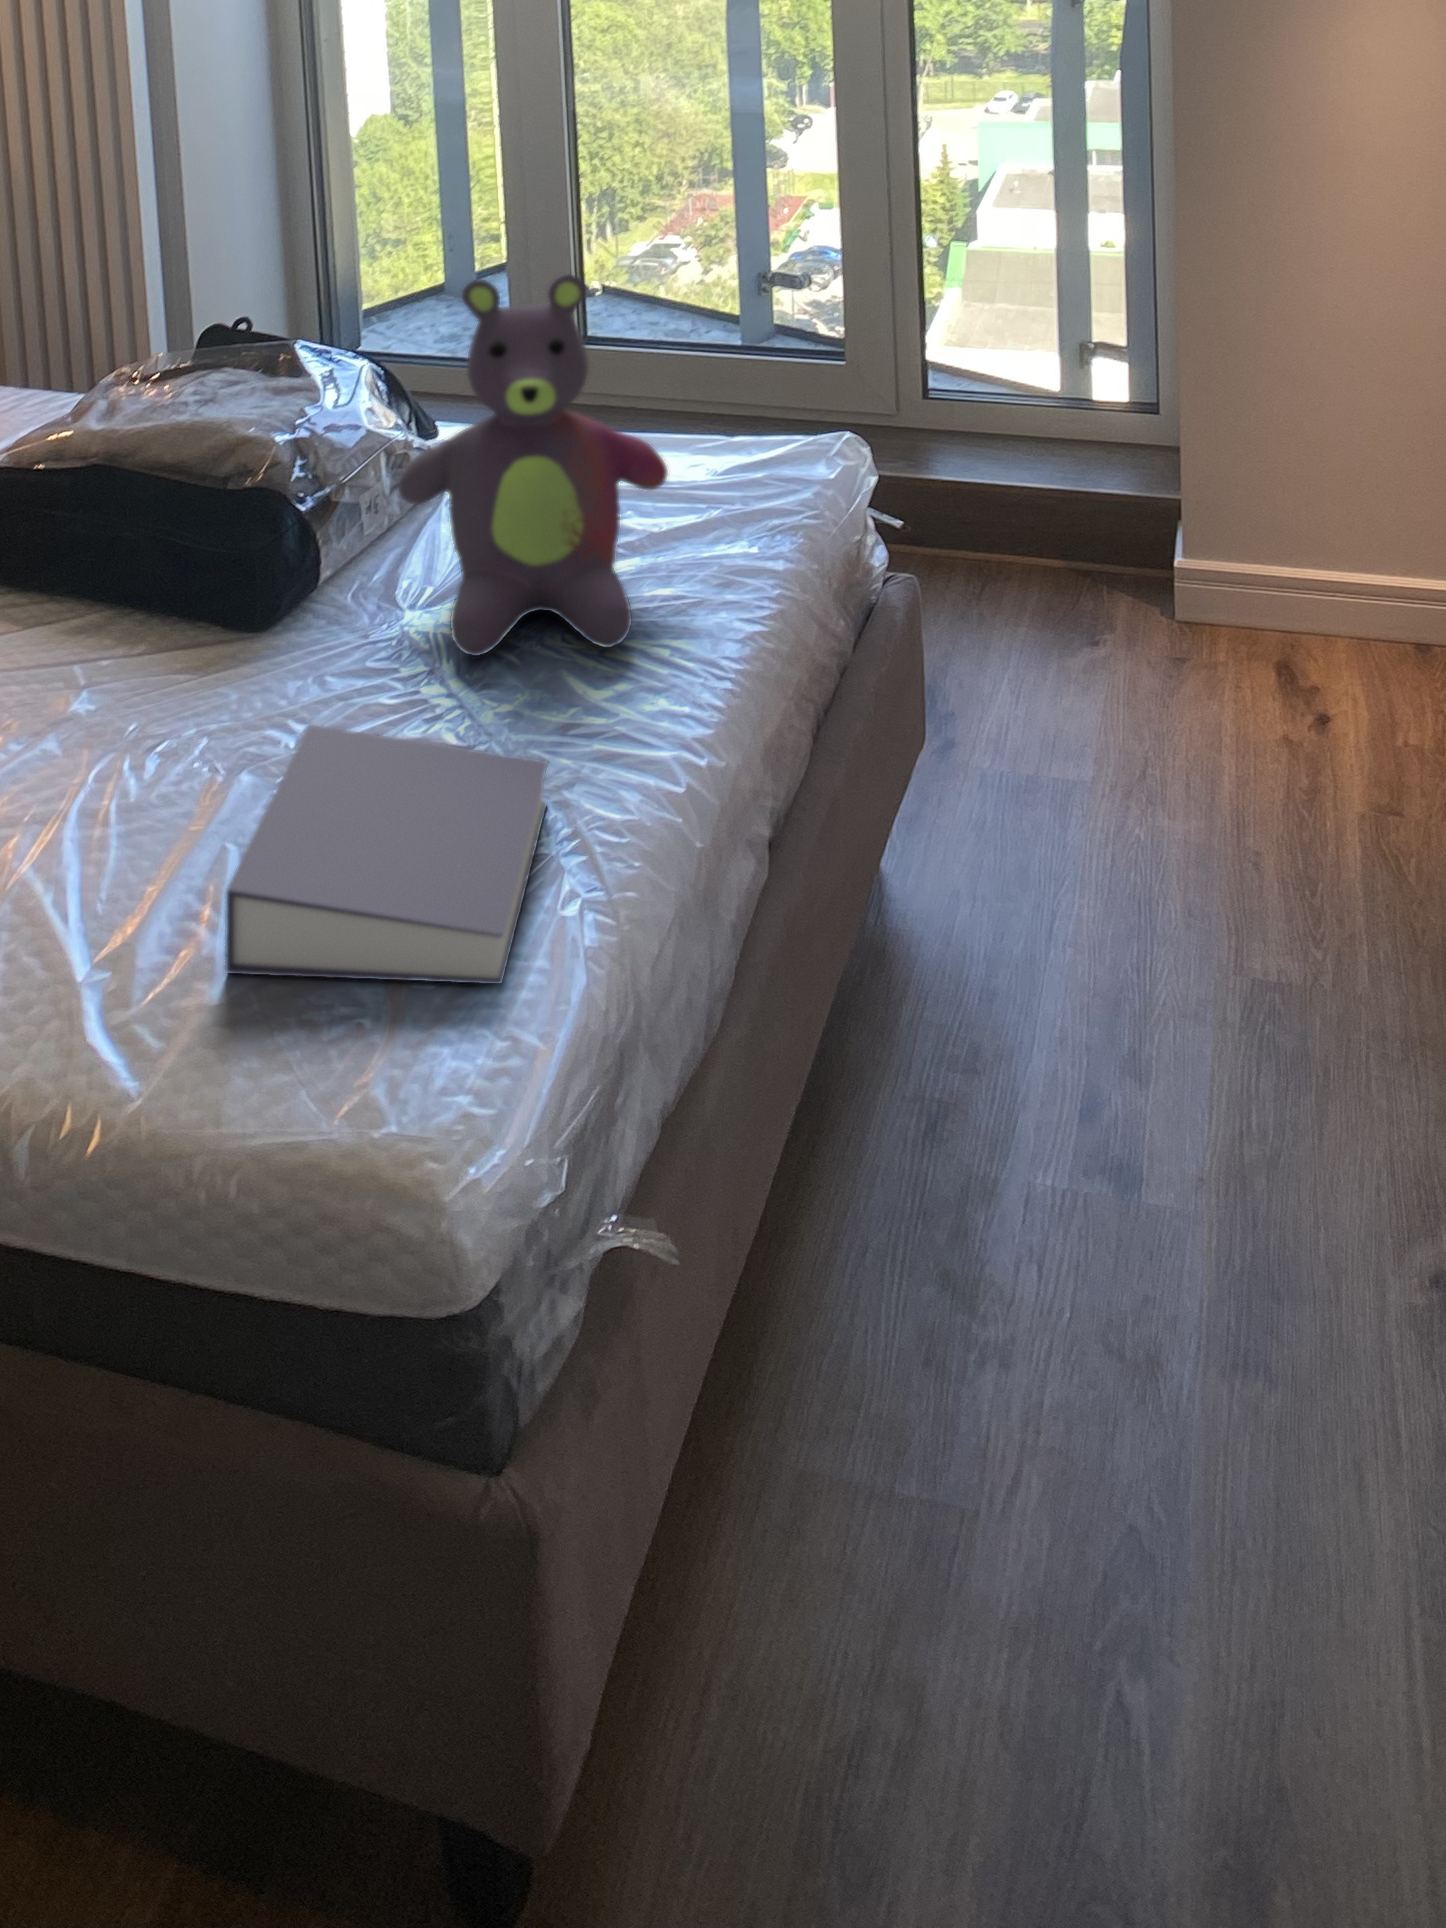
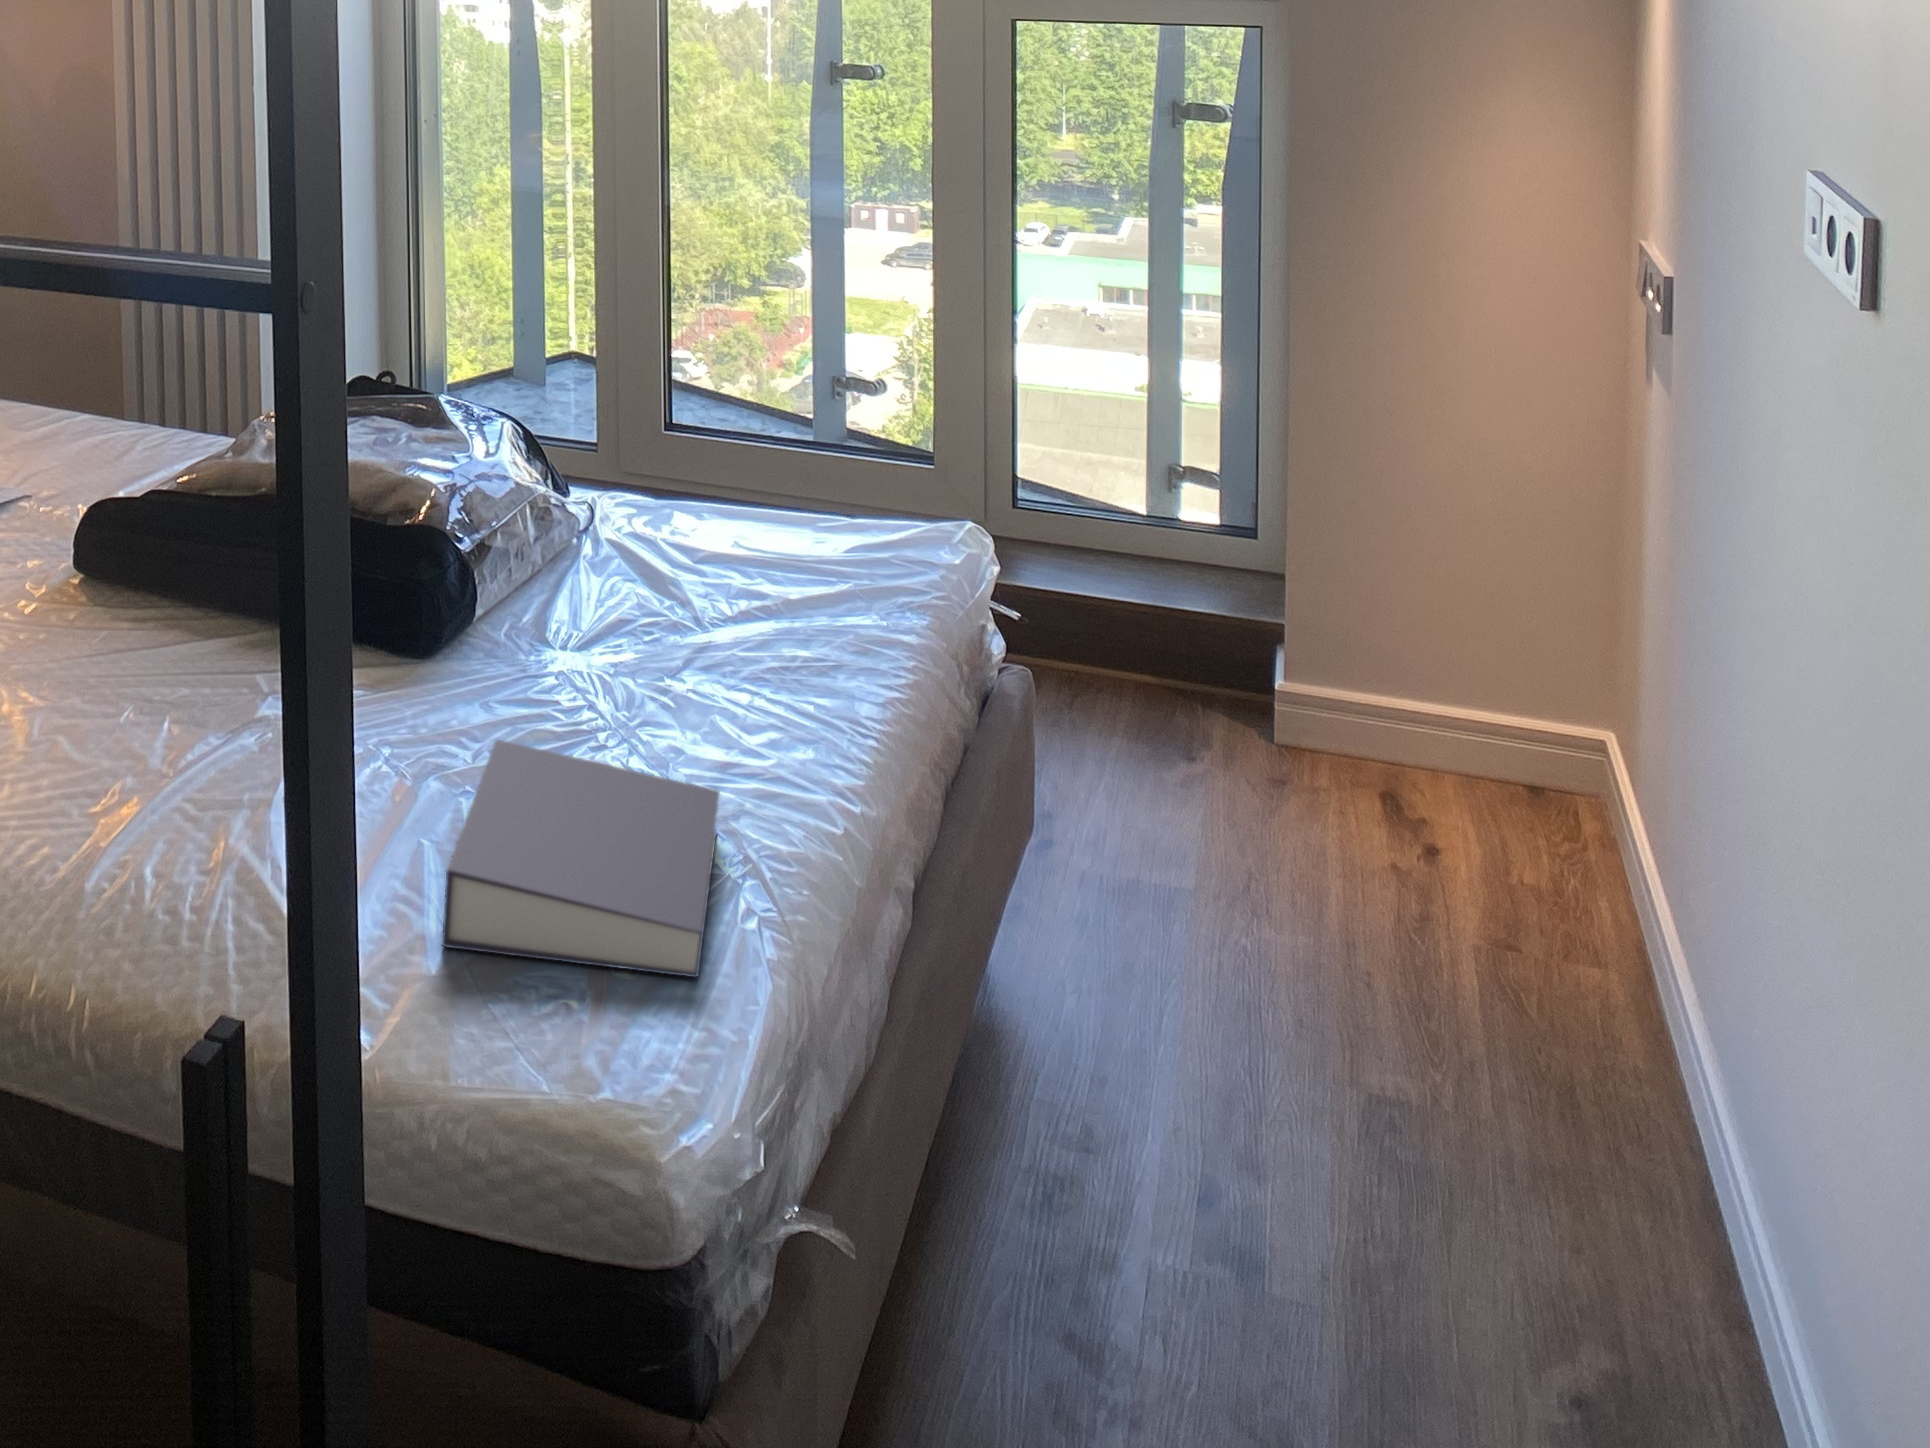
stuffed bear: present [398,274,668,656] -> none [553,345,810,700]

